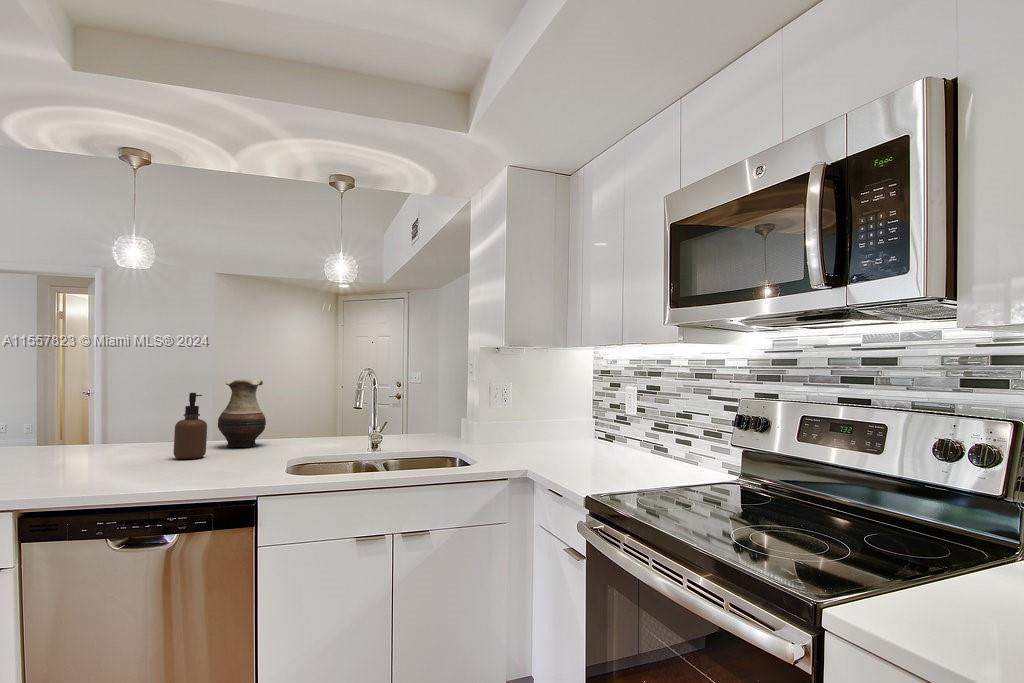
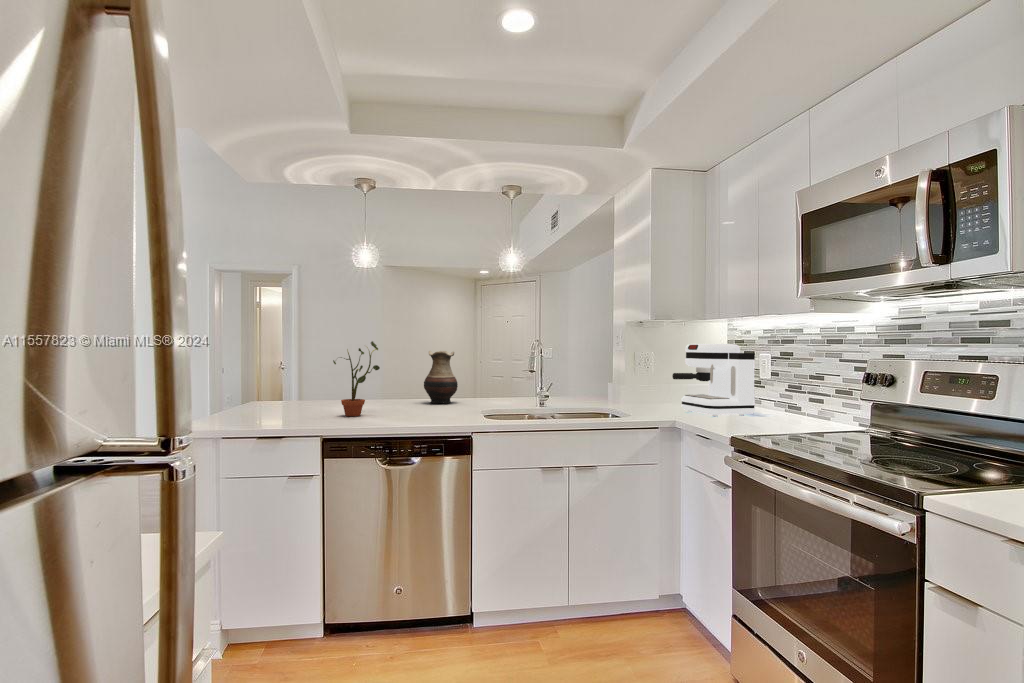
potted plant: none [52,367,140,475] -> present [333,341,380,416]
coffee maker: none [527,374,619,462] -> present [672,344,755,416]
soap dispenser: present [174,393,207,459] -> none [401,361,422,410]

